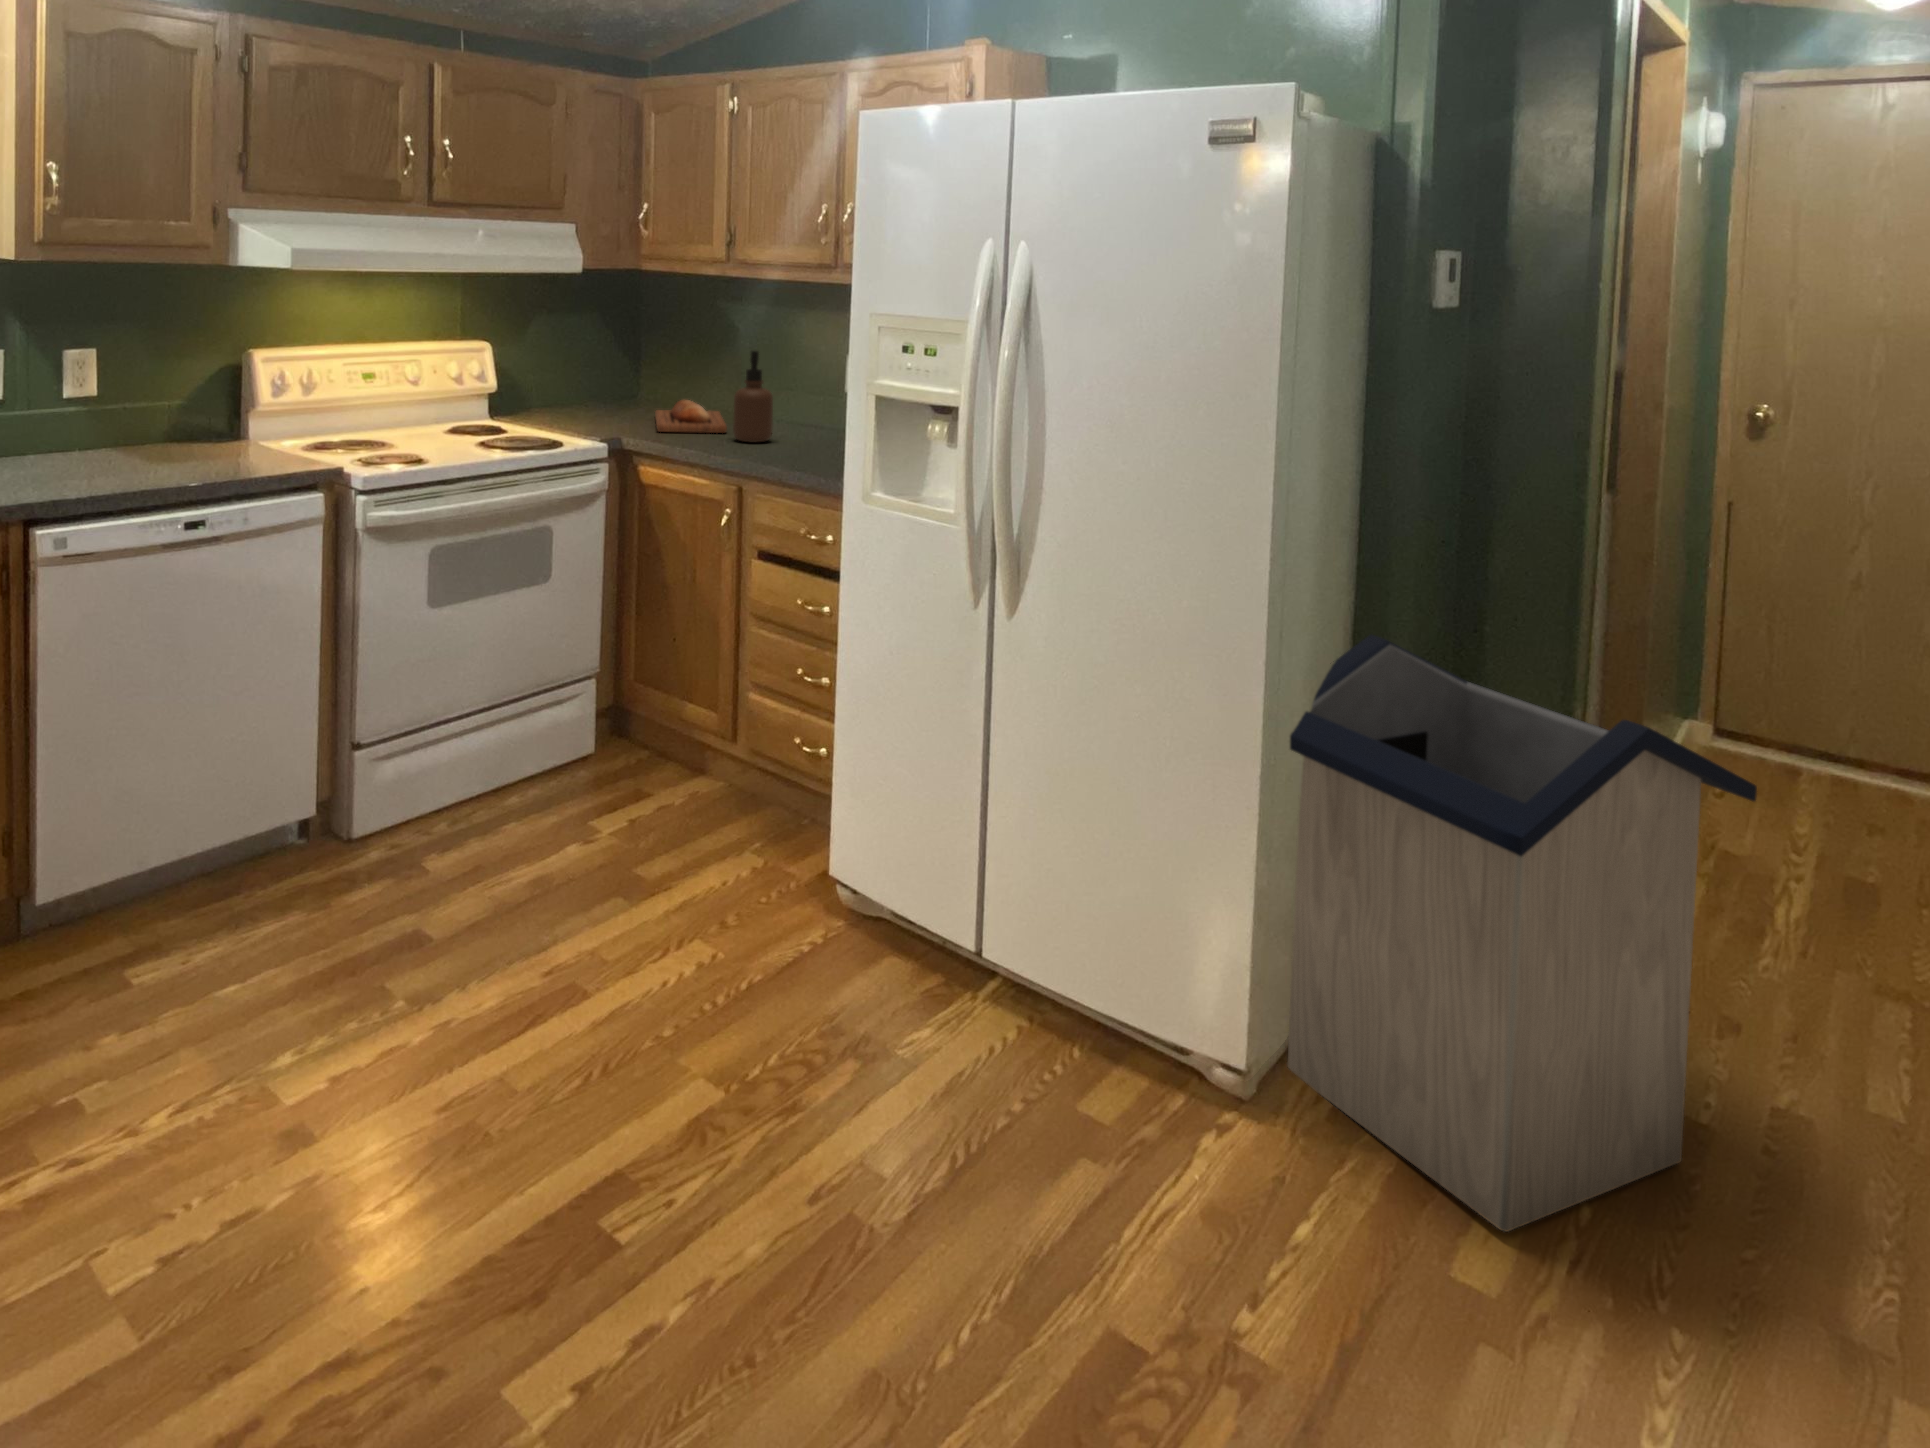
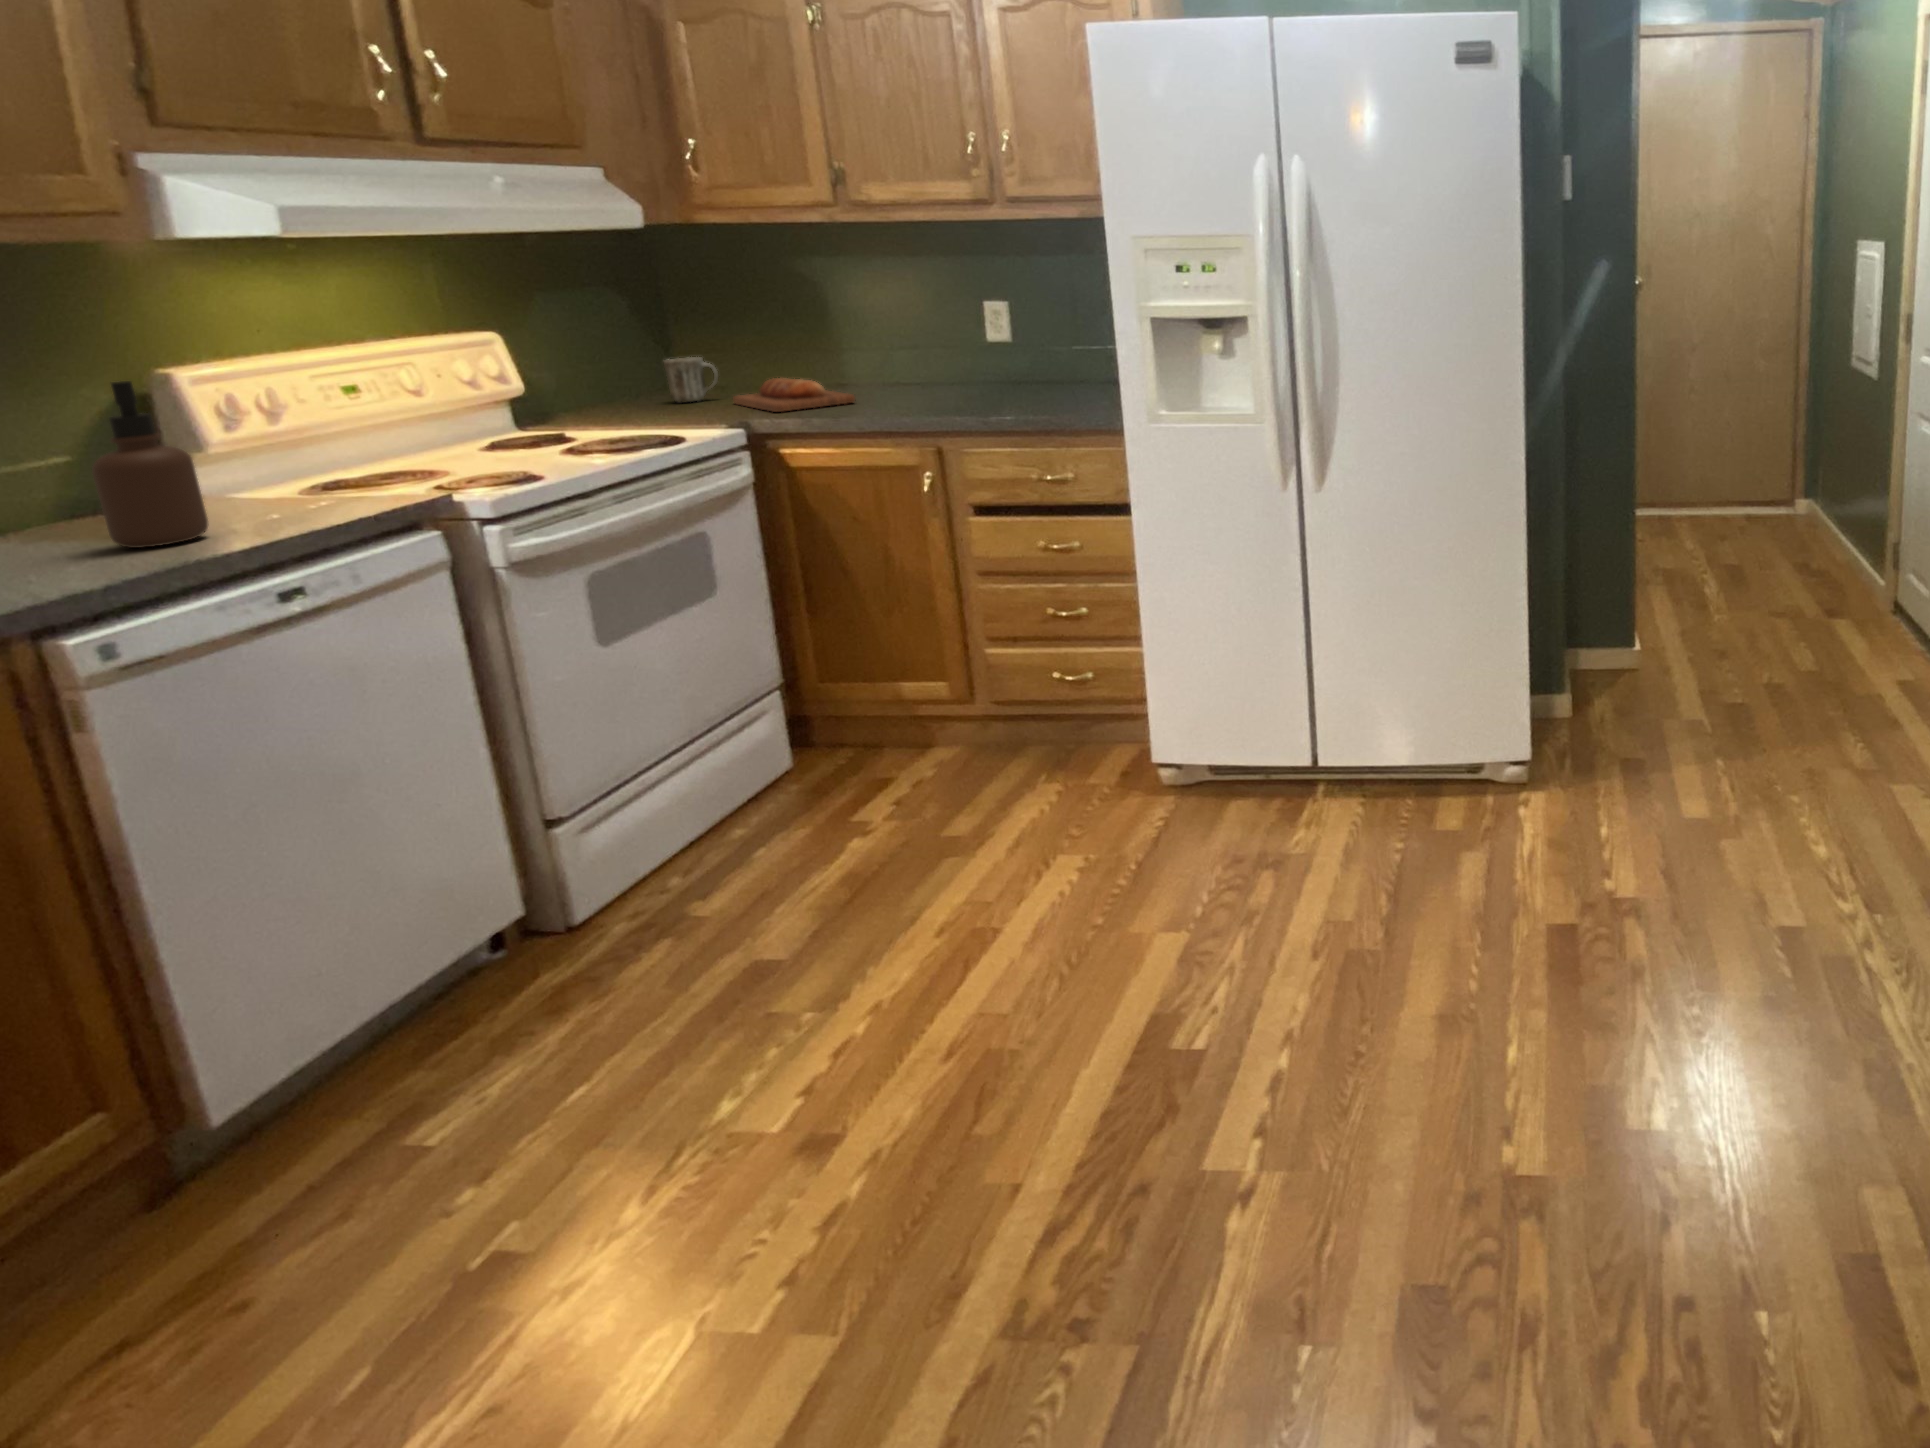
soap dispenser: present [733,350,773,442] -> present [92,381,208,548]
mug: none [623,371,660,409] -> present [664,357,718,402]
trash can: present [1287,635,1757,1232] -> none [1497,444,1769,785]

